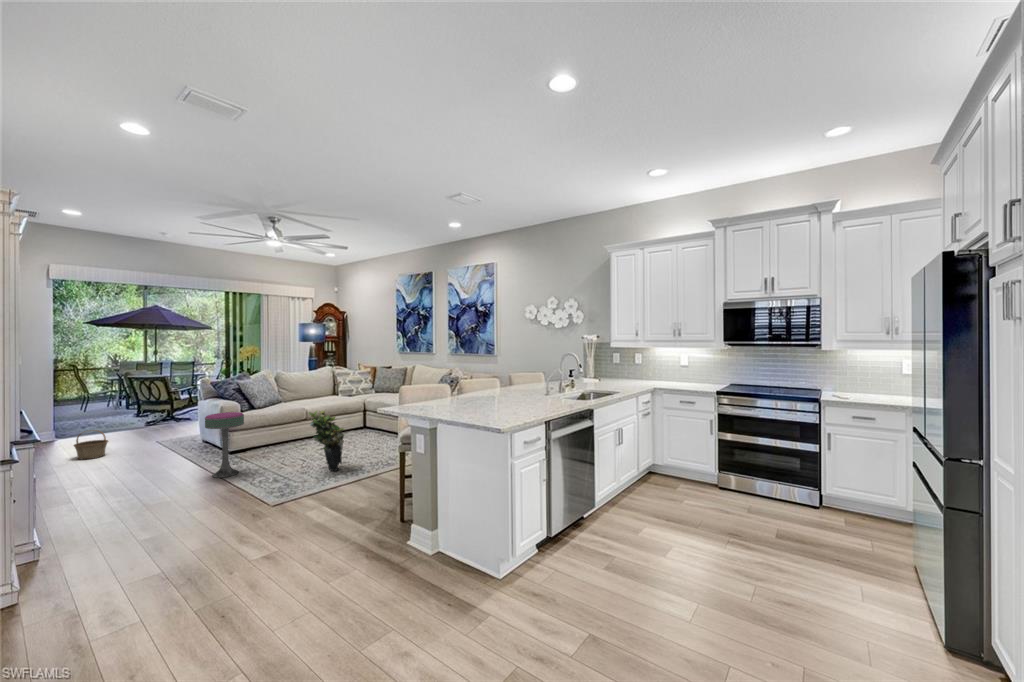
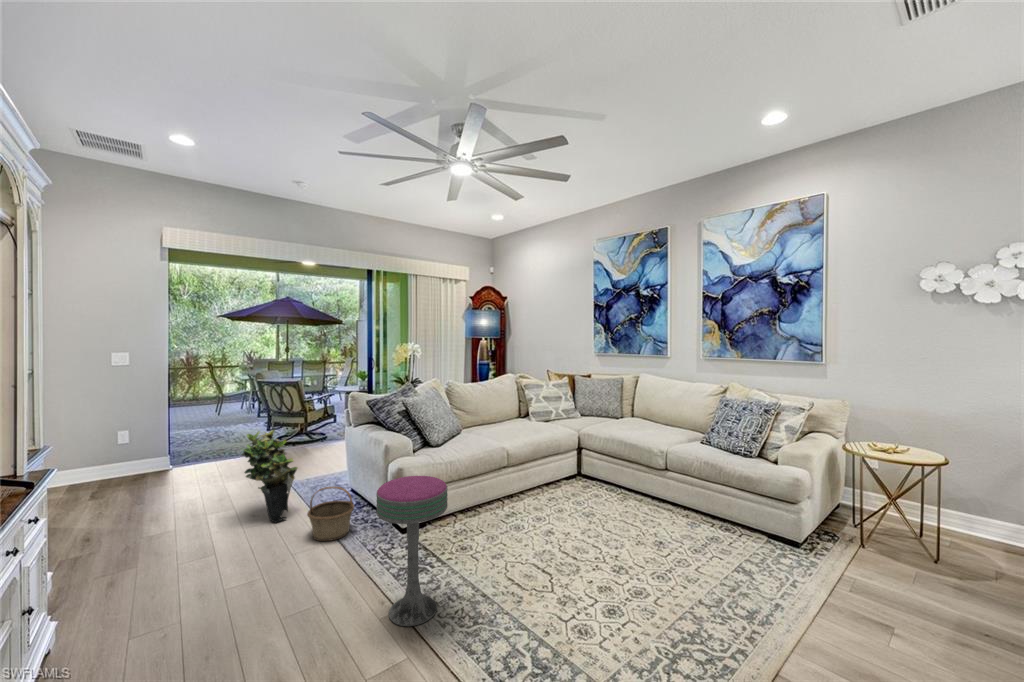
potted plant: present [308,411,345,471] -> present [240,430,298,523]
basket: present [74,430,108,460] -> present [307,487,354,541]

